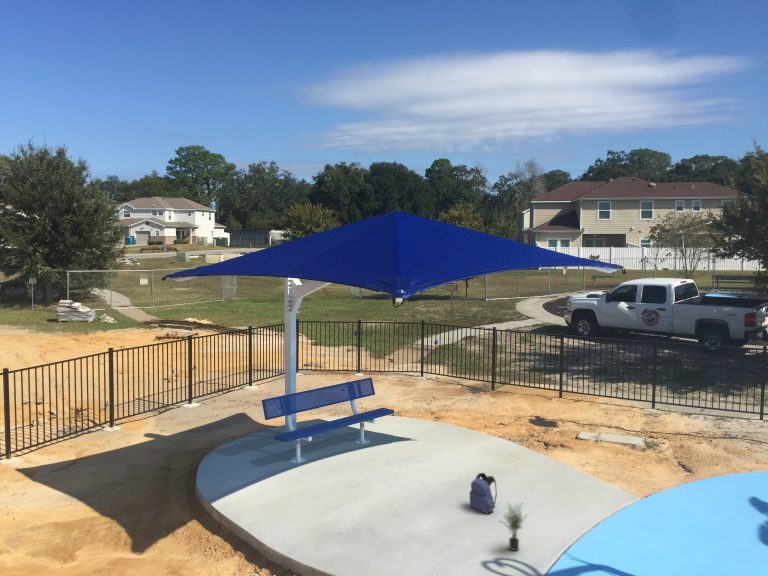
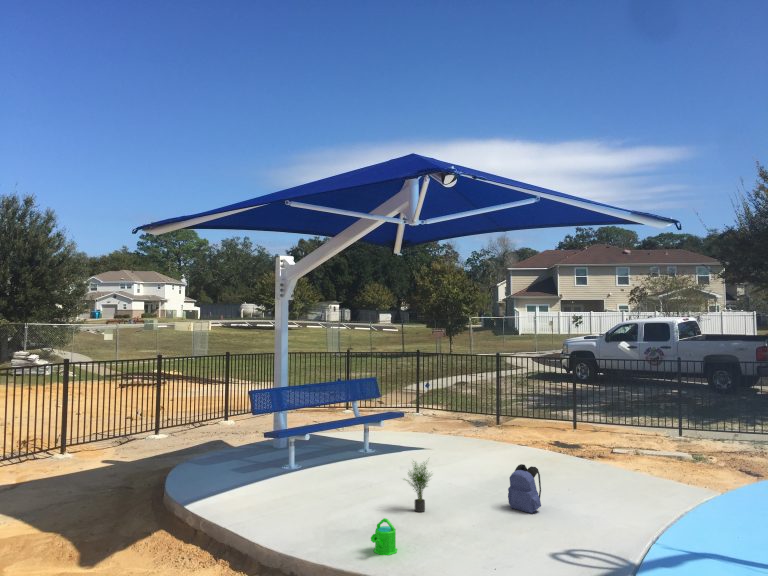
potted plant: present [499,506,527,551] -> present [408,465,429,512]
watering can: none [349,530,371,558] -> present [371,518,397,555]

